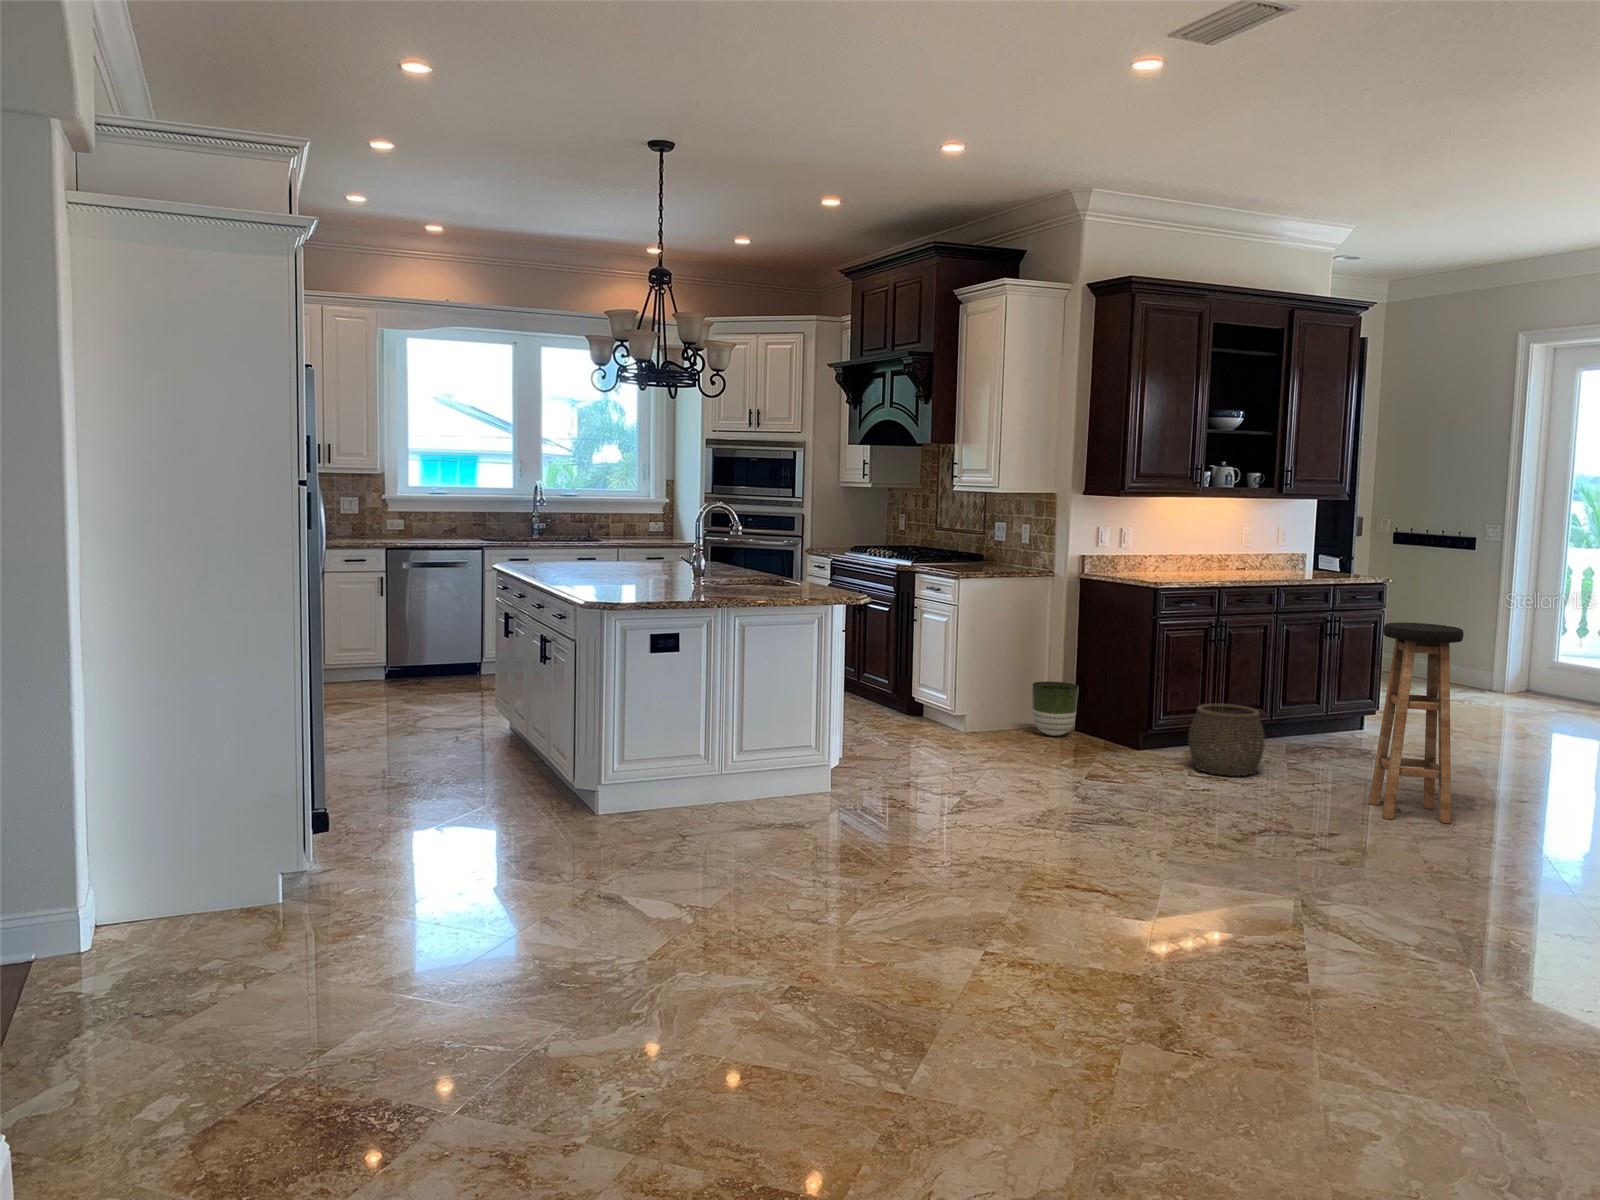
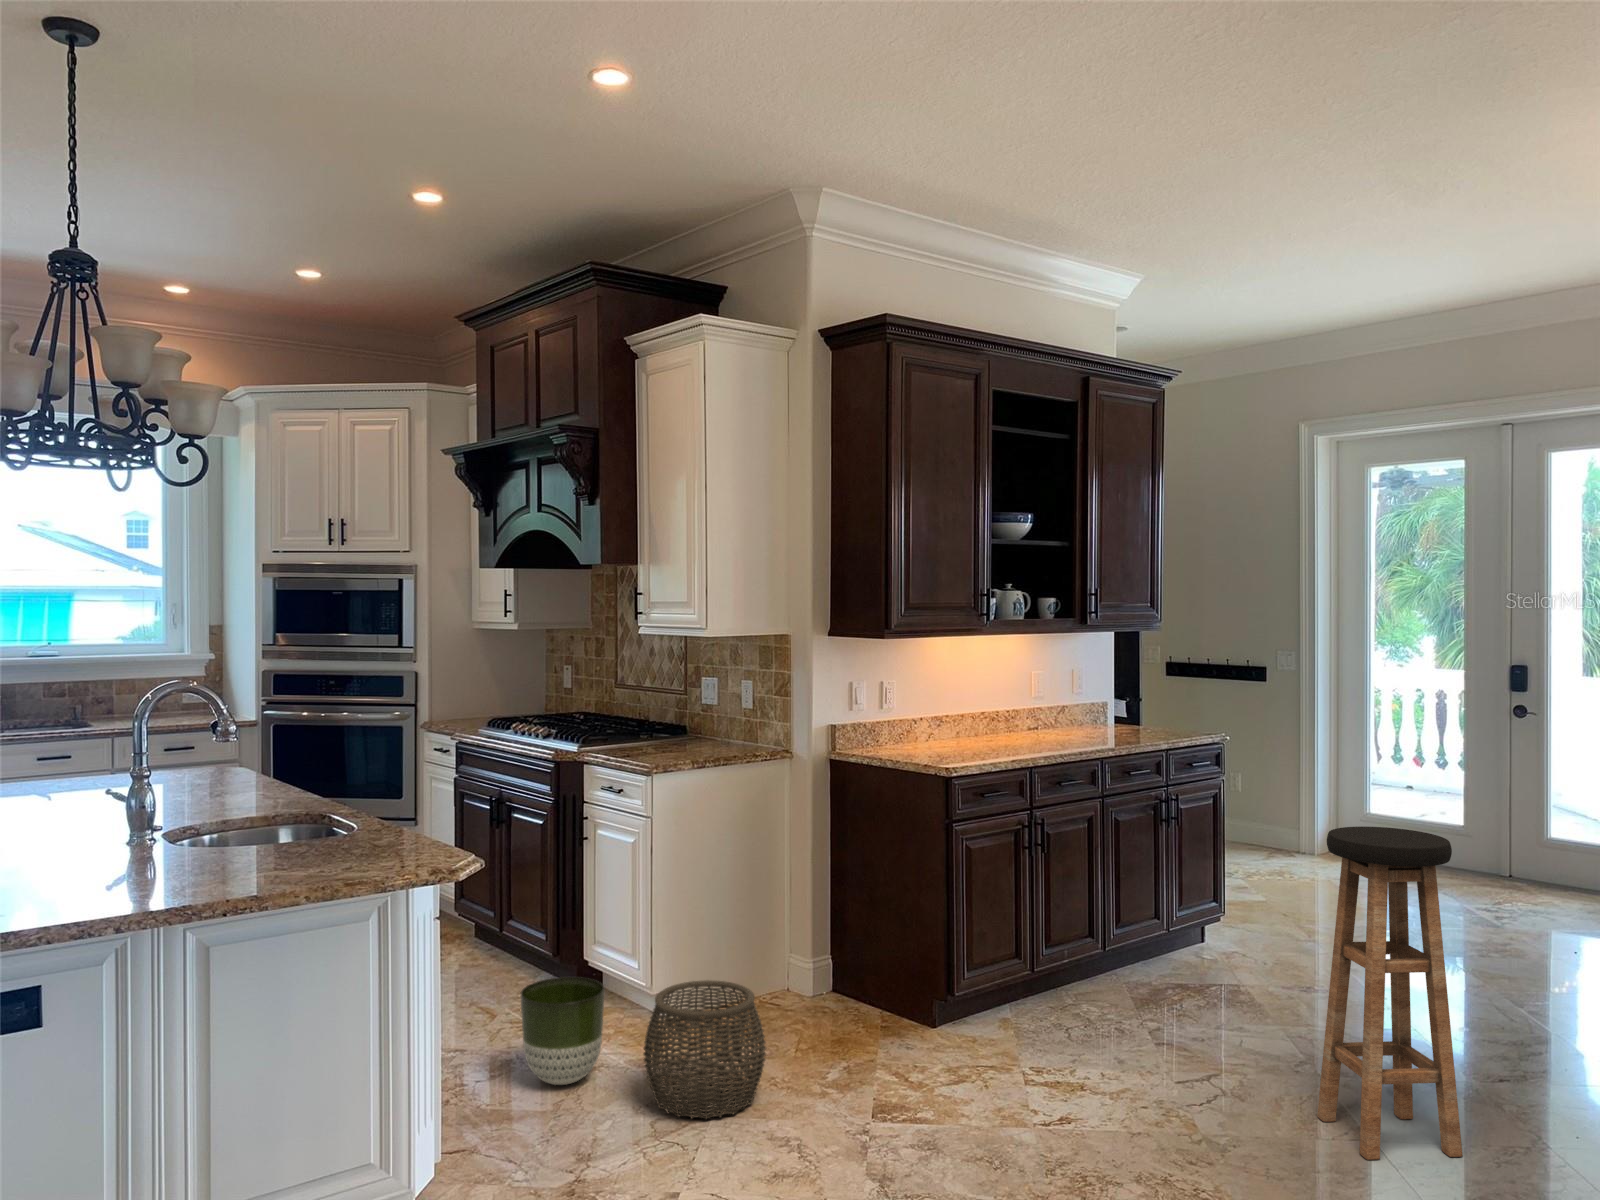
planter: present [1032,681,1079,736] -> present [521,977,605,1085]
woven basket: present [1188,704,1265,776] -> present [643,980,766,1119]

